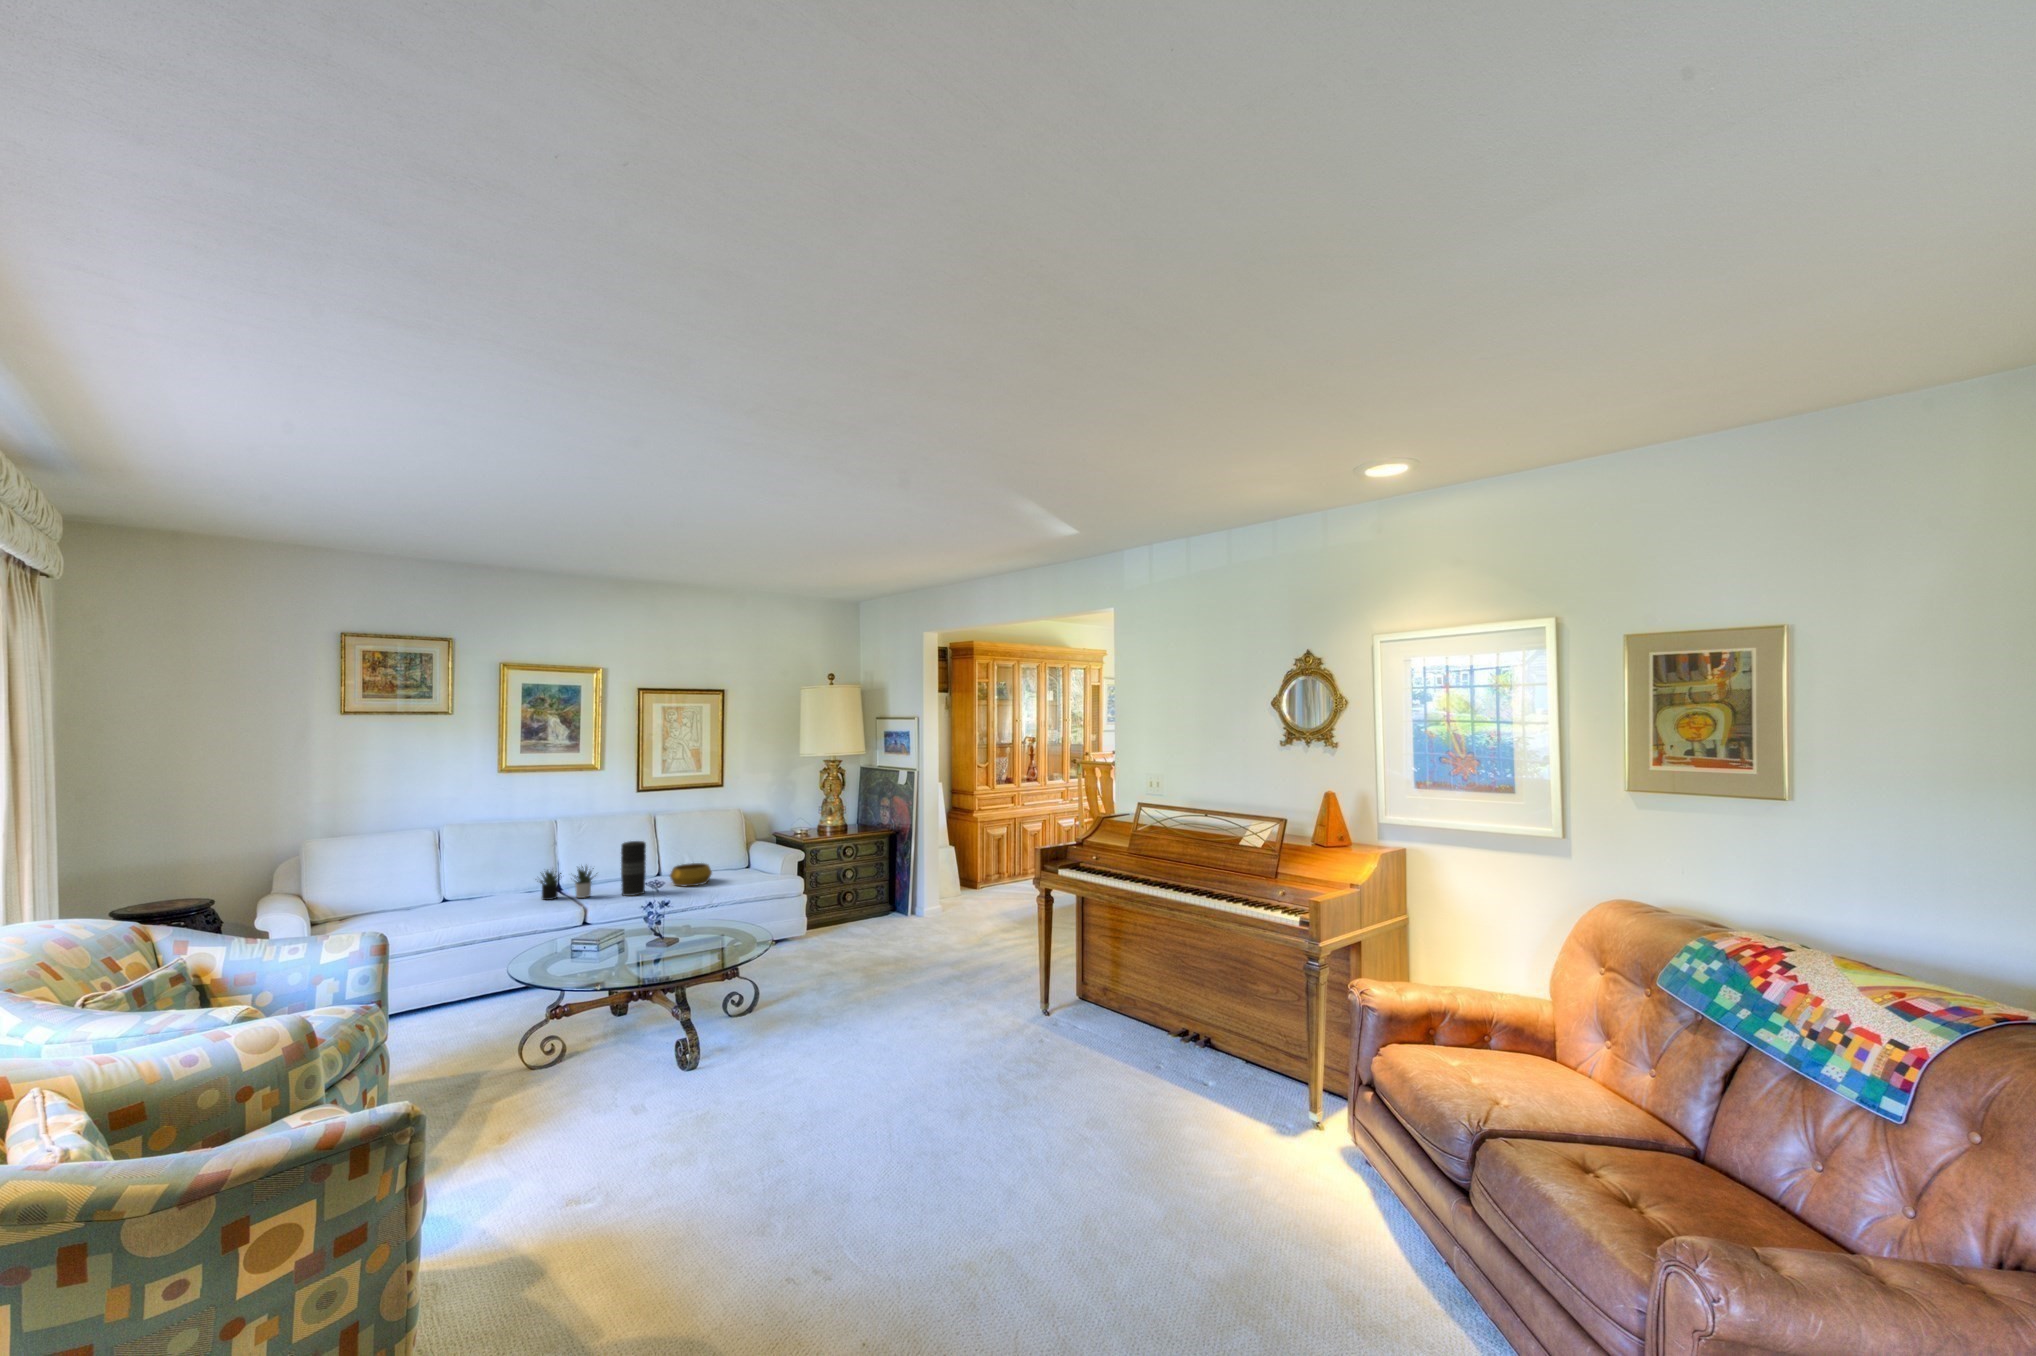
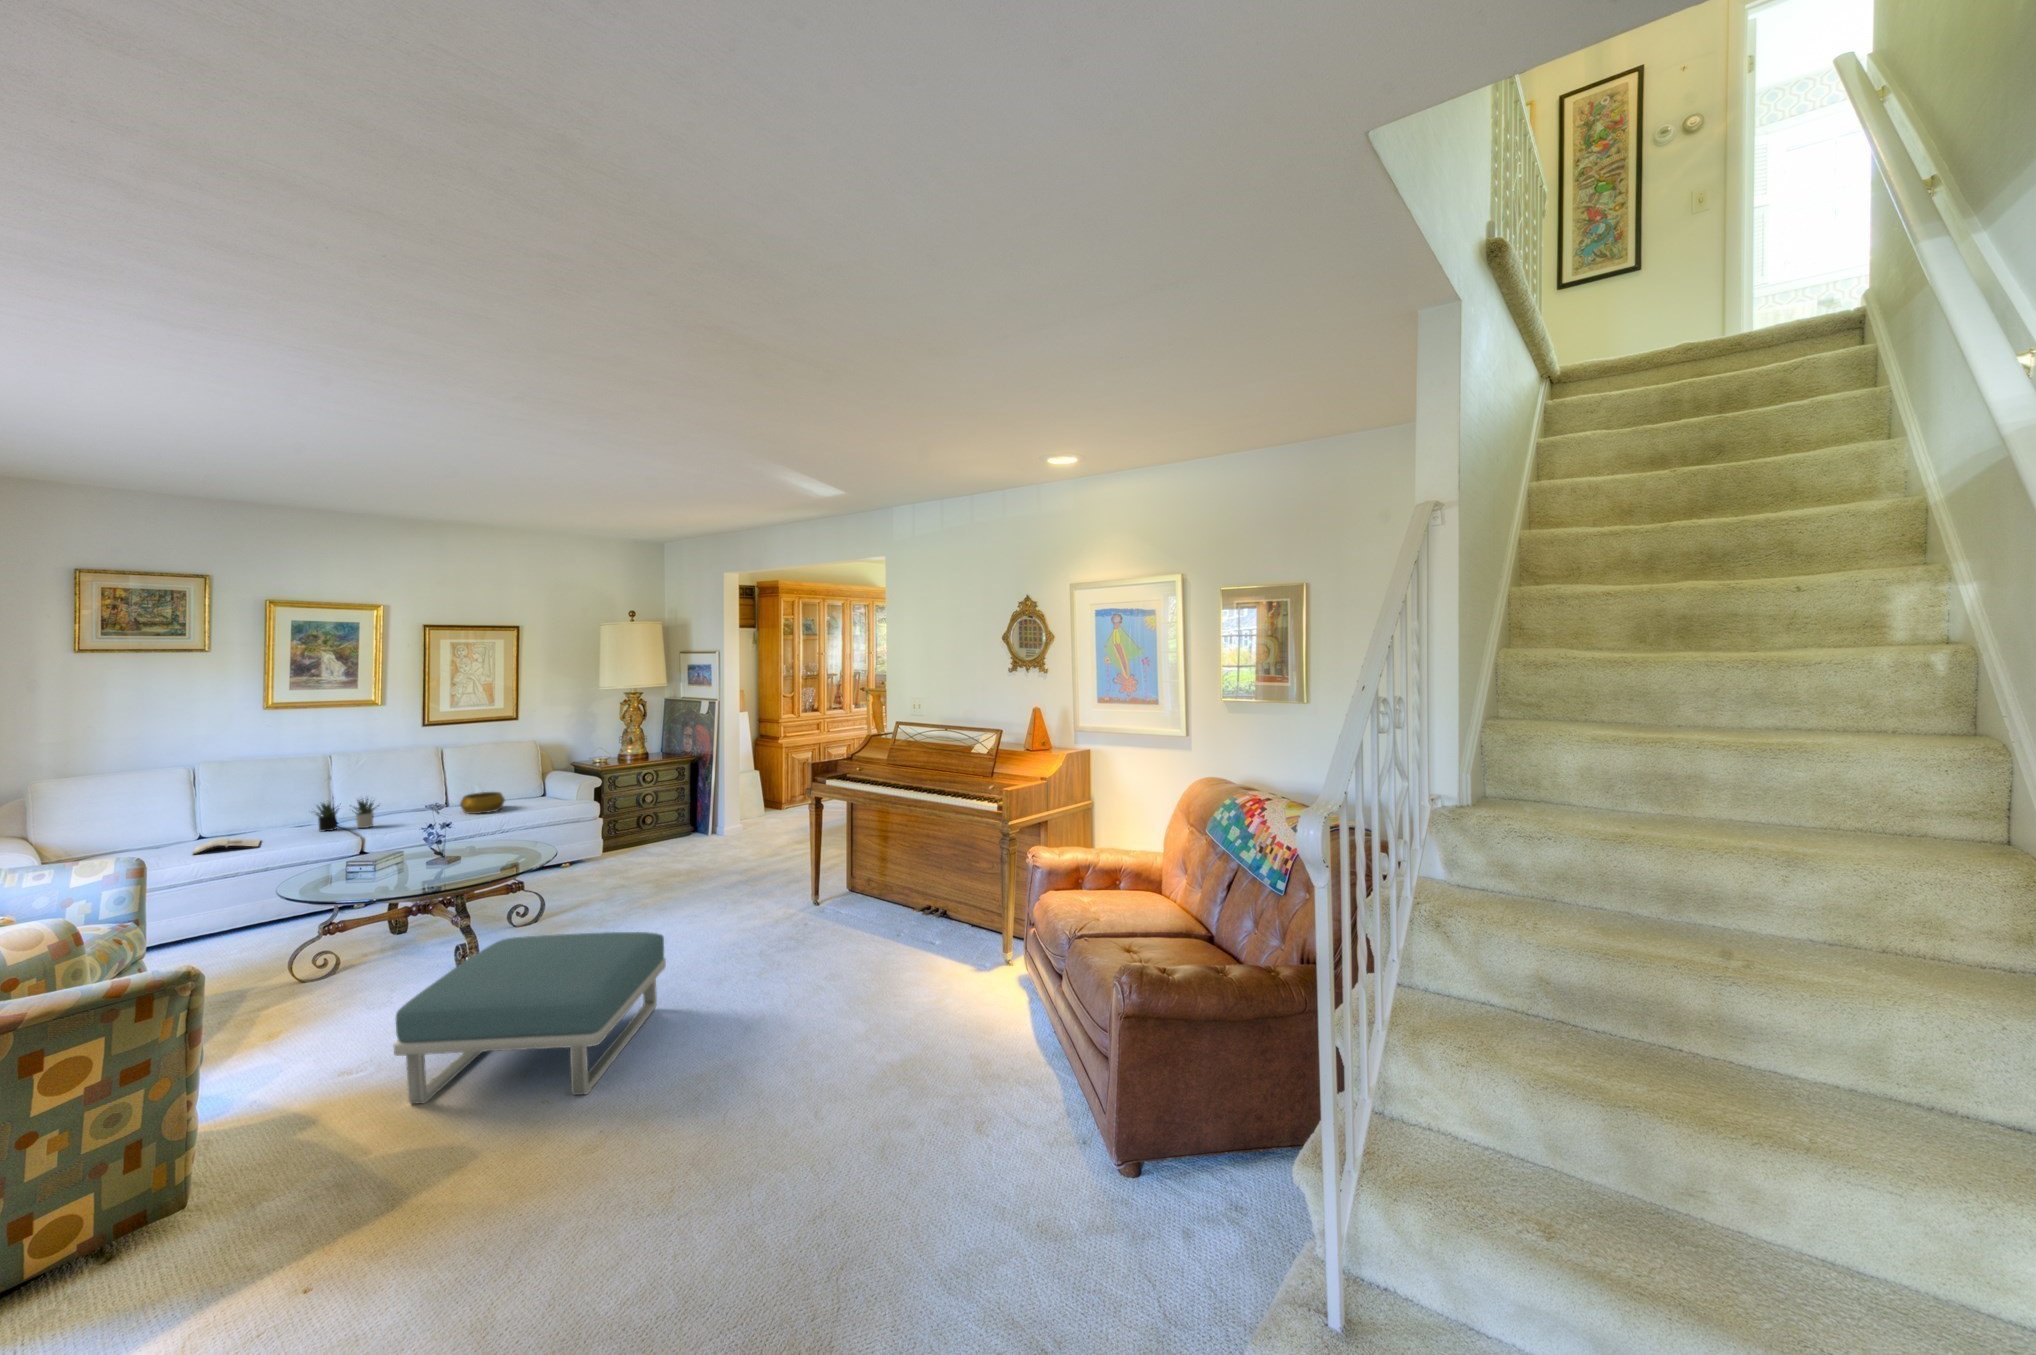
vase: present [621,841,646,896] -> none [404,772,433,824]
magazine: none [430,904,490,921] -> present [193,838,260,854]
footstool: none [621,1046,906,1271] -> present [393,932,666,1104]

